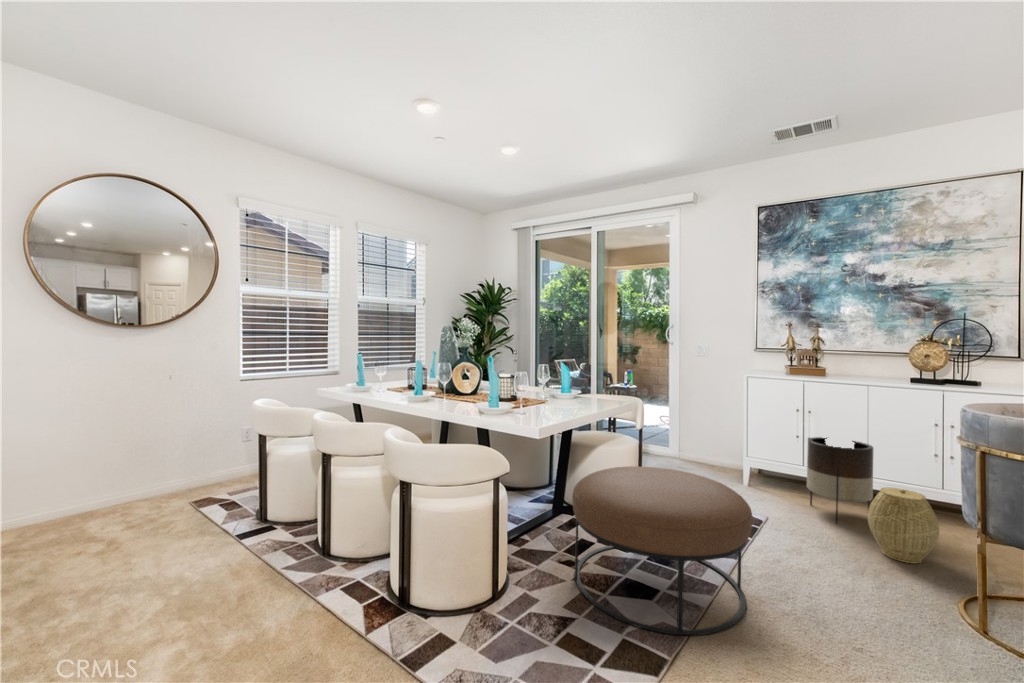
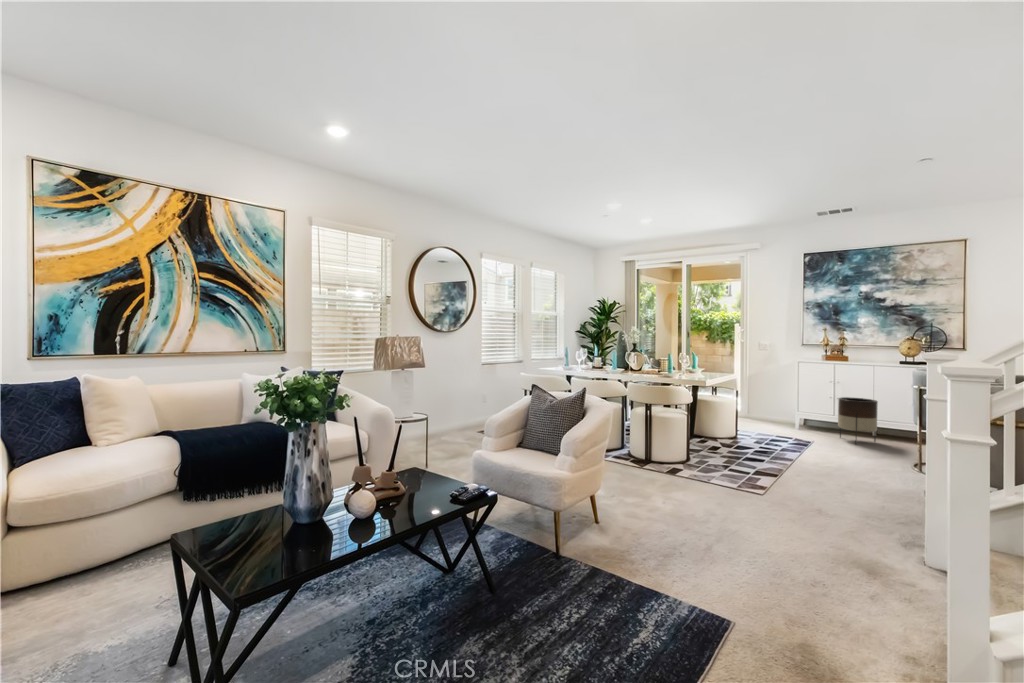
ottoman: present [572,466,753,635] -> none [721,408,816,473]
woven basket: present [868,487,939,564] -> none [873,419,911,457]

